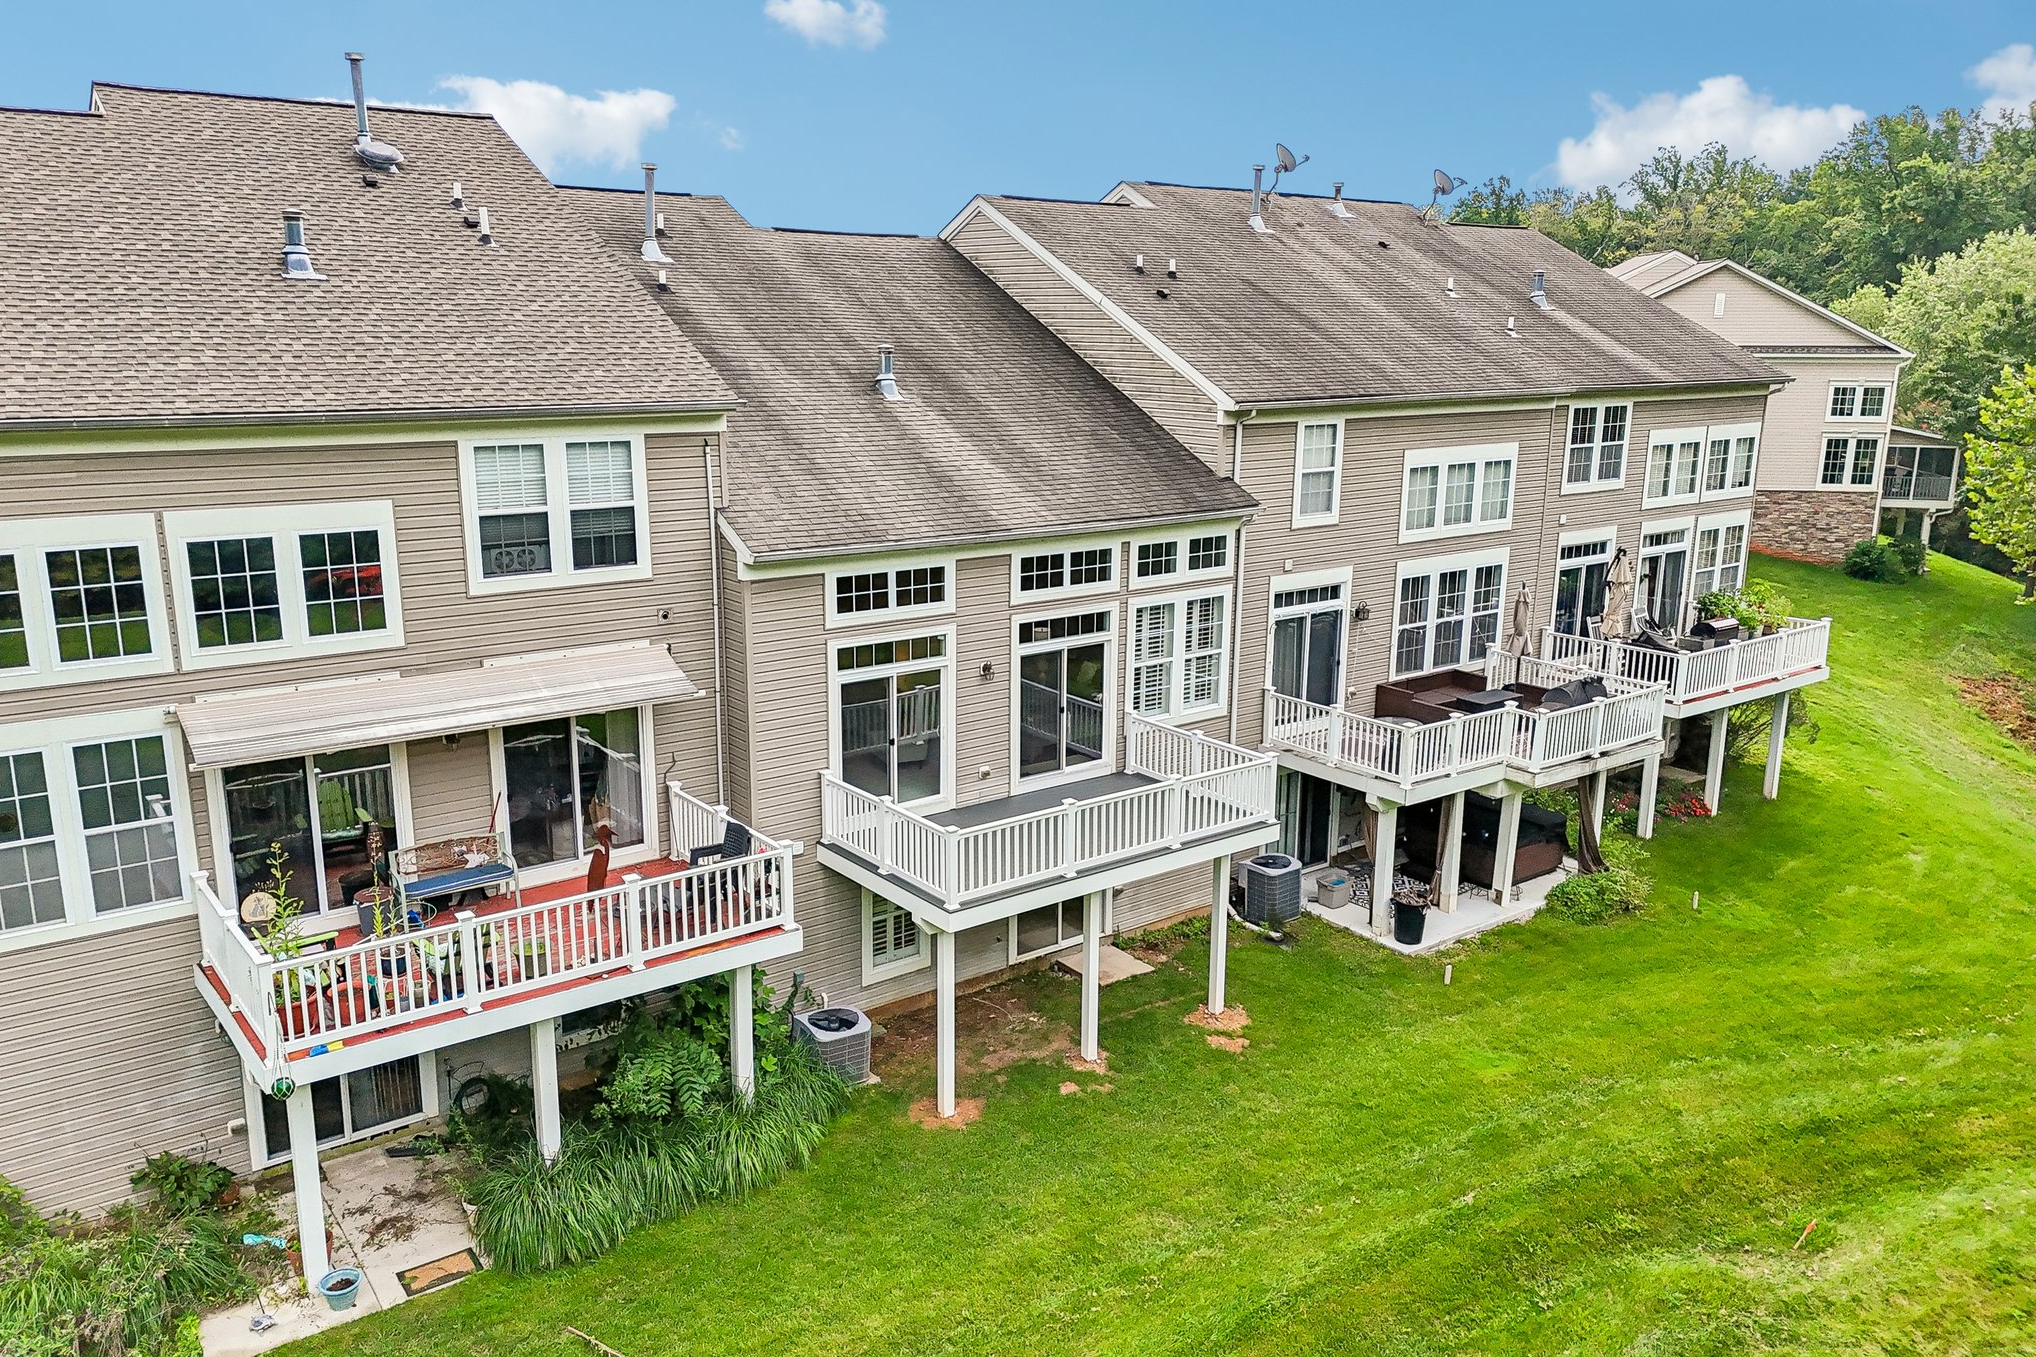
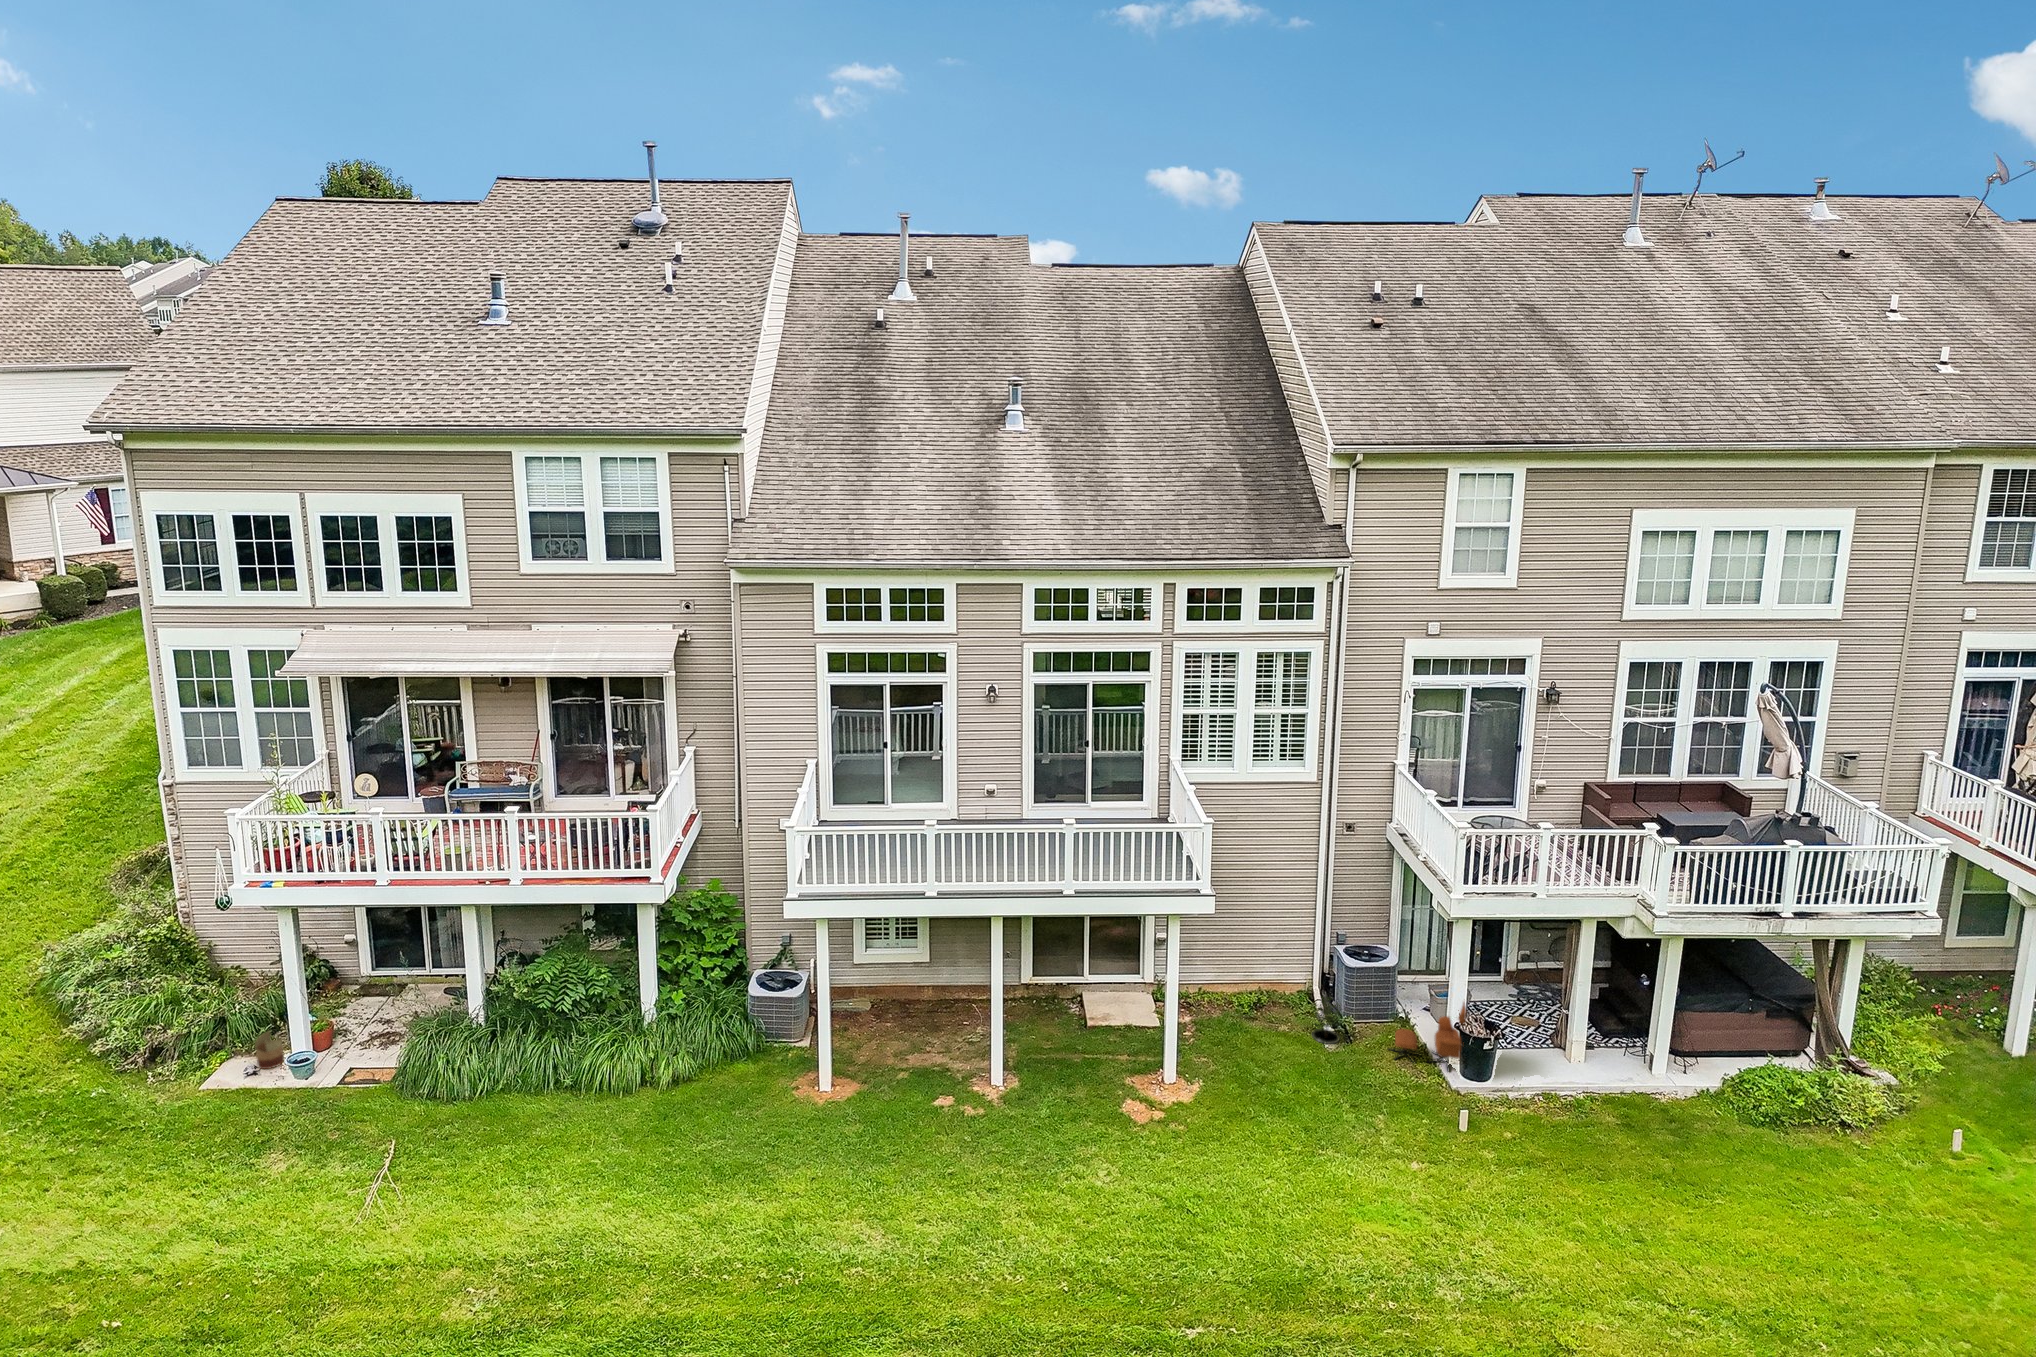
lounge chair: none [1323,877,1390,943] -> present [1389,1002,1466,1071]
basket: none [266,1257,304,1310] -> present [255,1031,284,1069]

